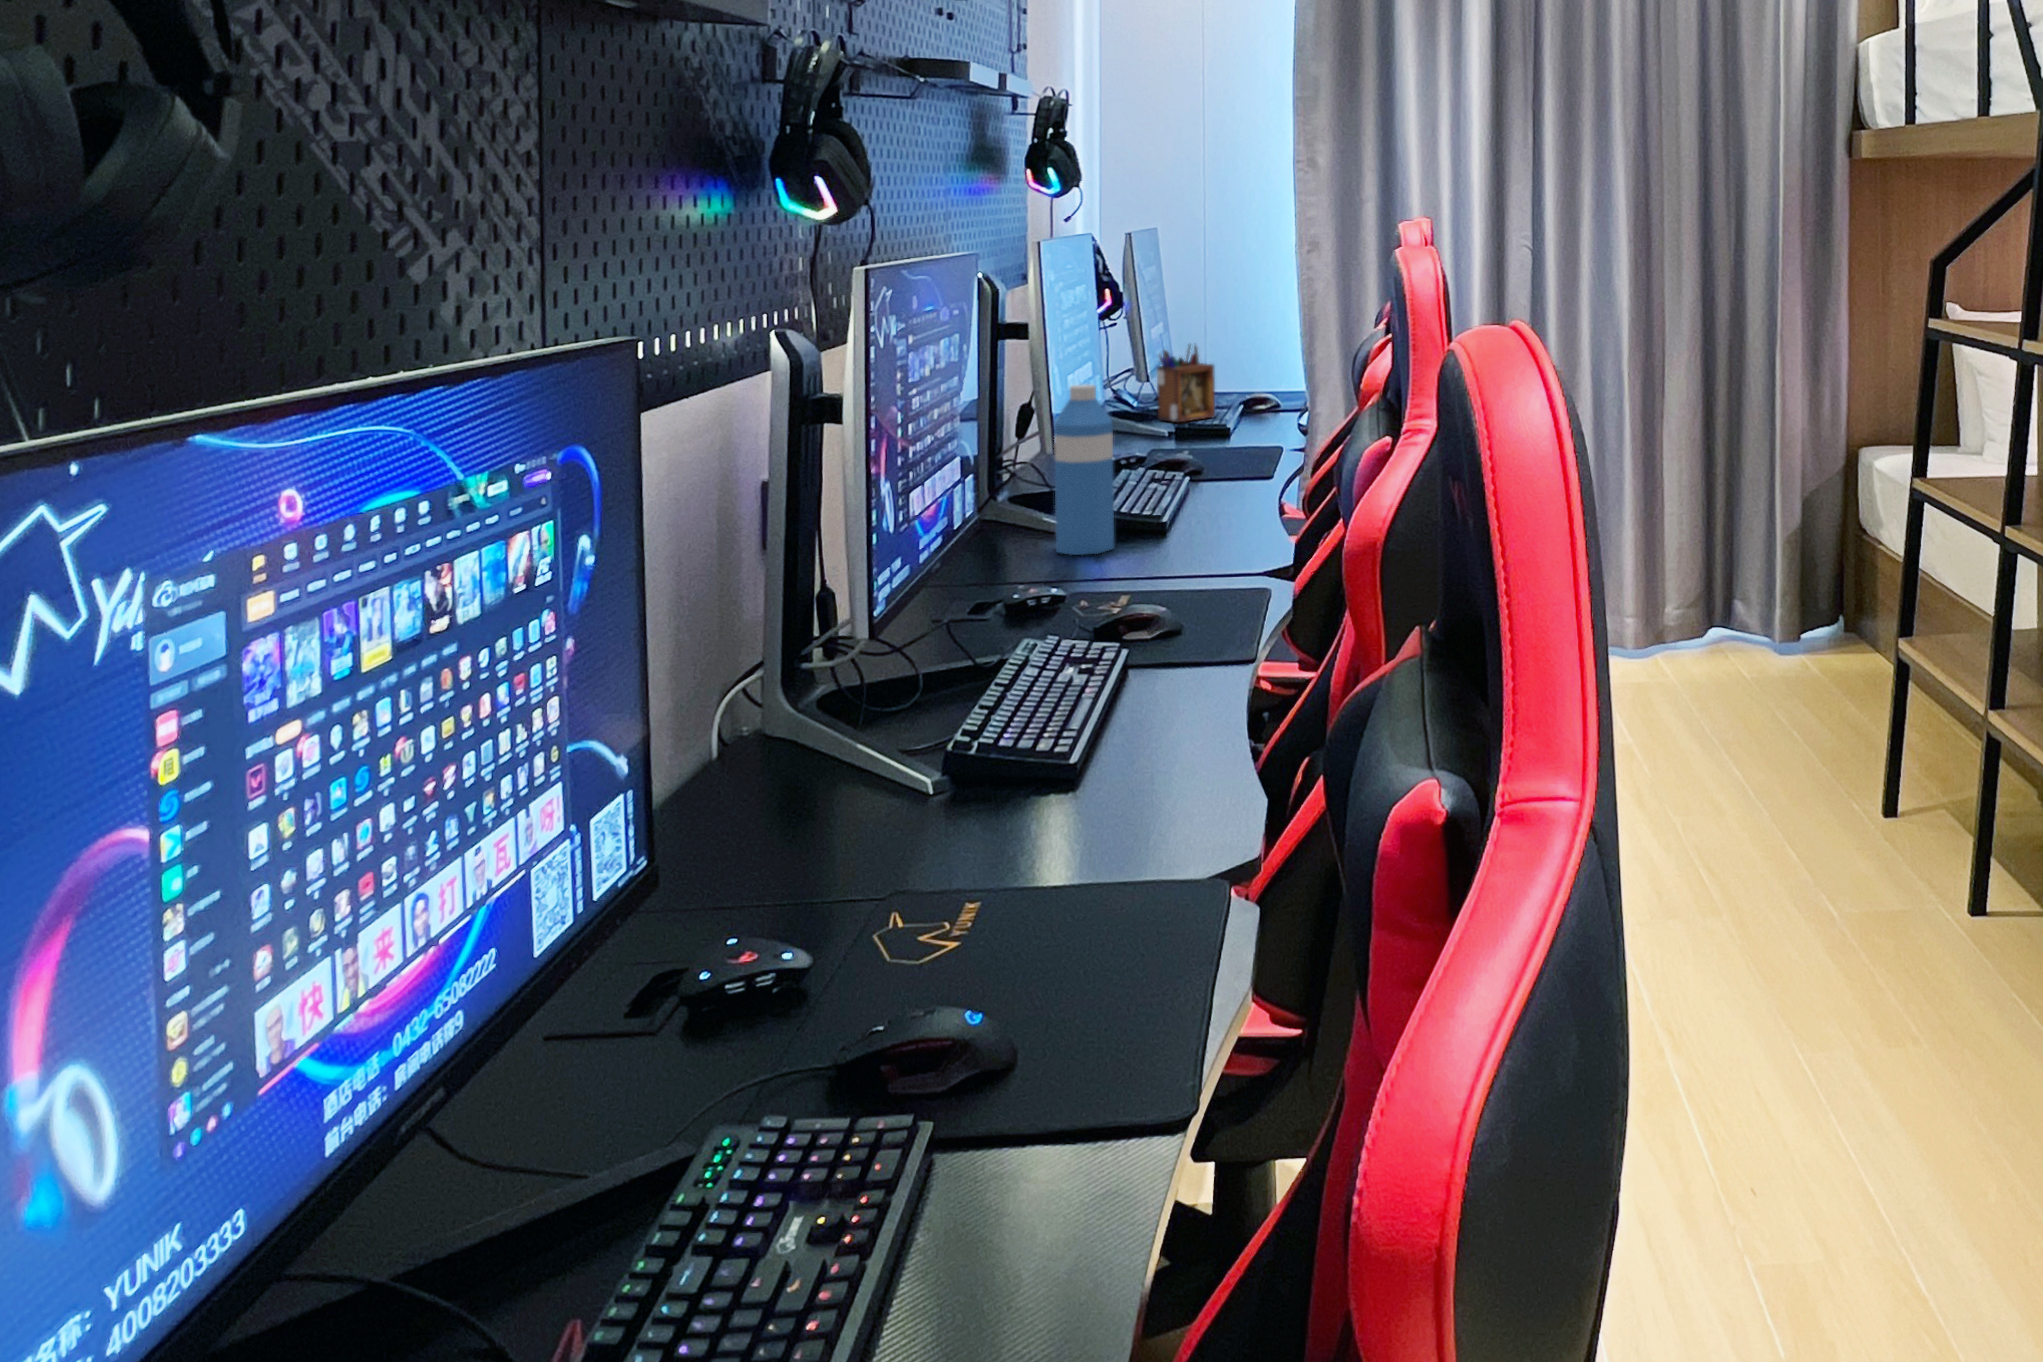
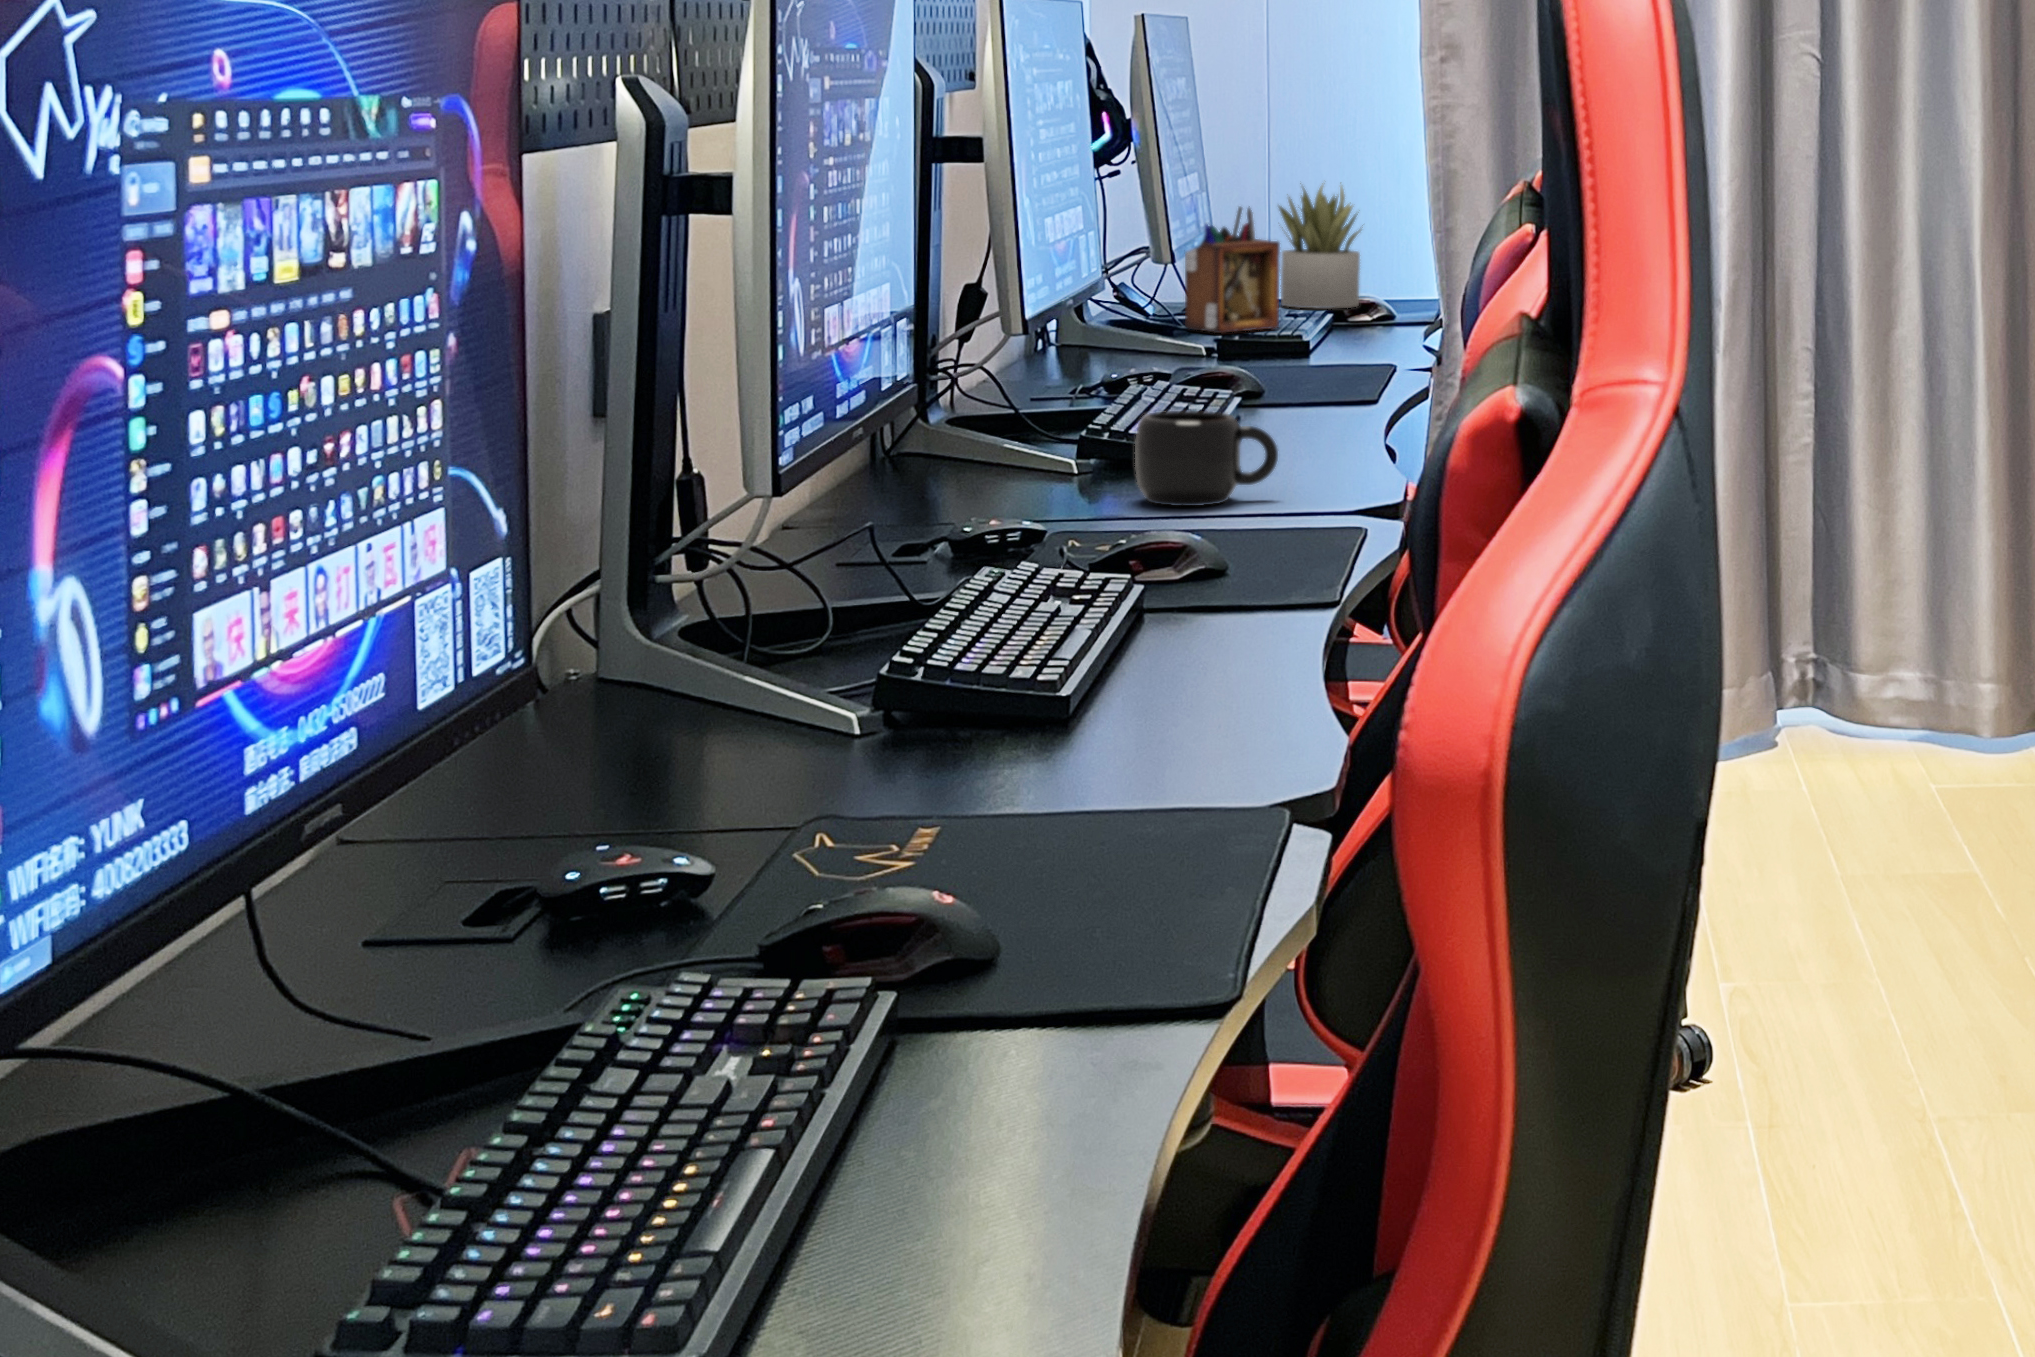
succulent plant: none [1211,322,1264,400] -> present [1279,183,1361,308]
water bottle: present [1054,384,1114,555] -> none [1021,216,1111,475]
mug: none [1131,515,1225,582] -> present [1135,411,1278,506]

